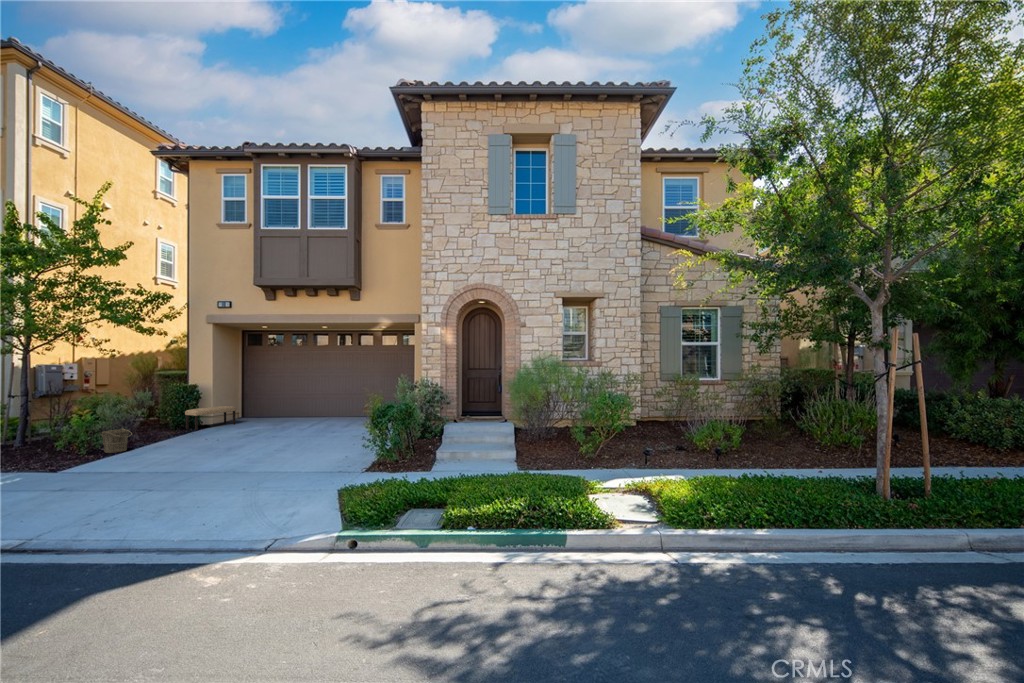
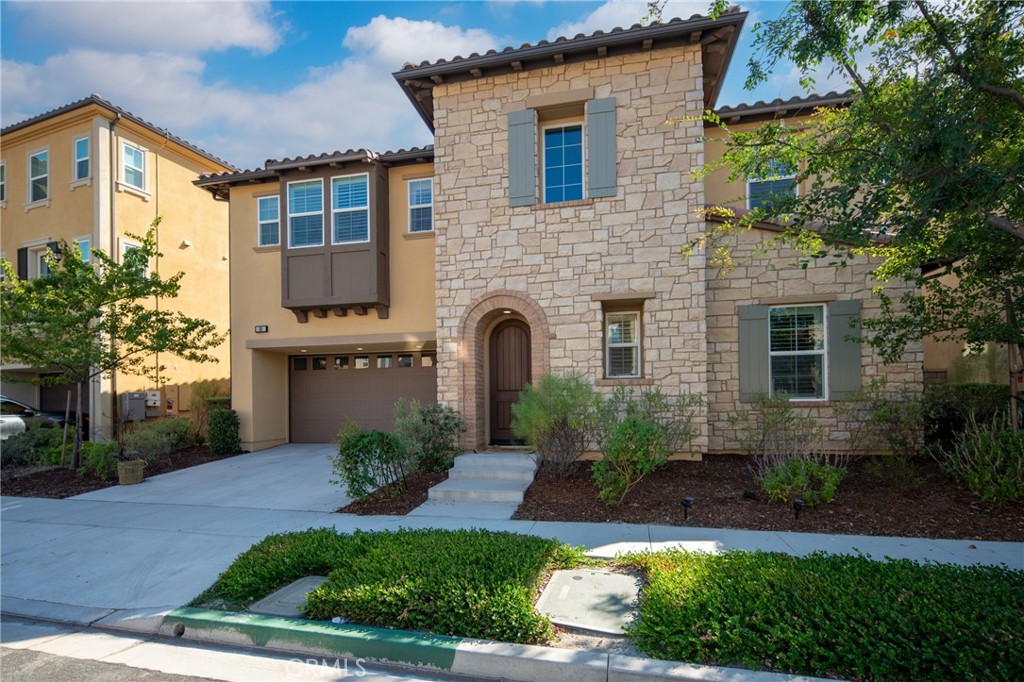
bench: present [185,406,236,430] -> none [223,434,275,460]

